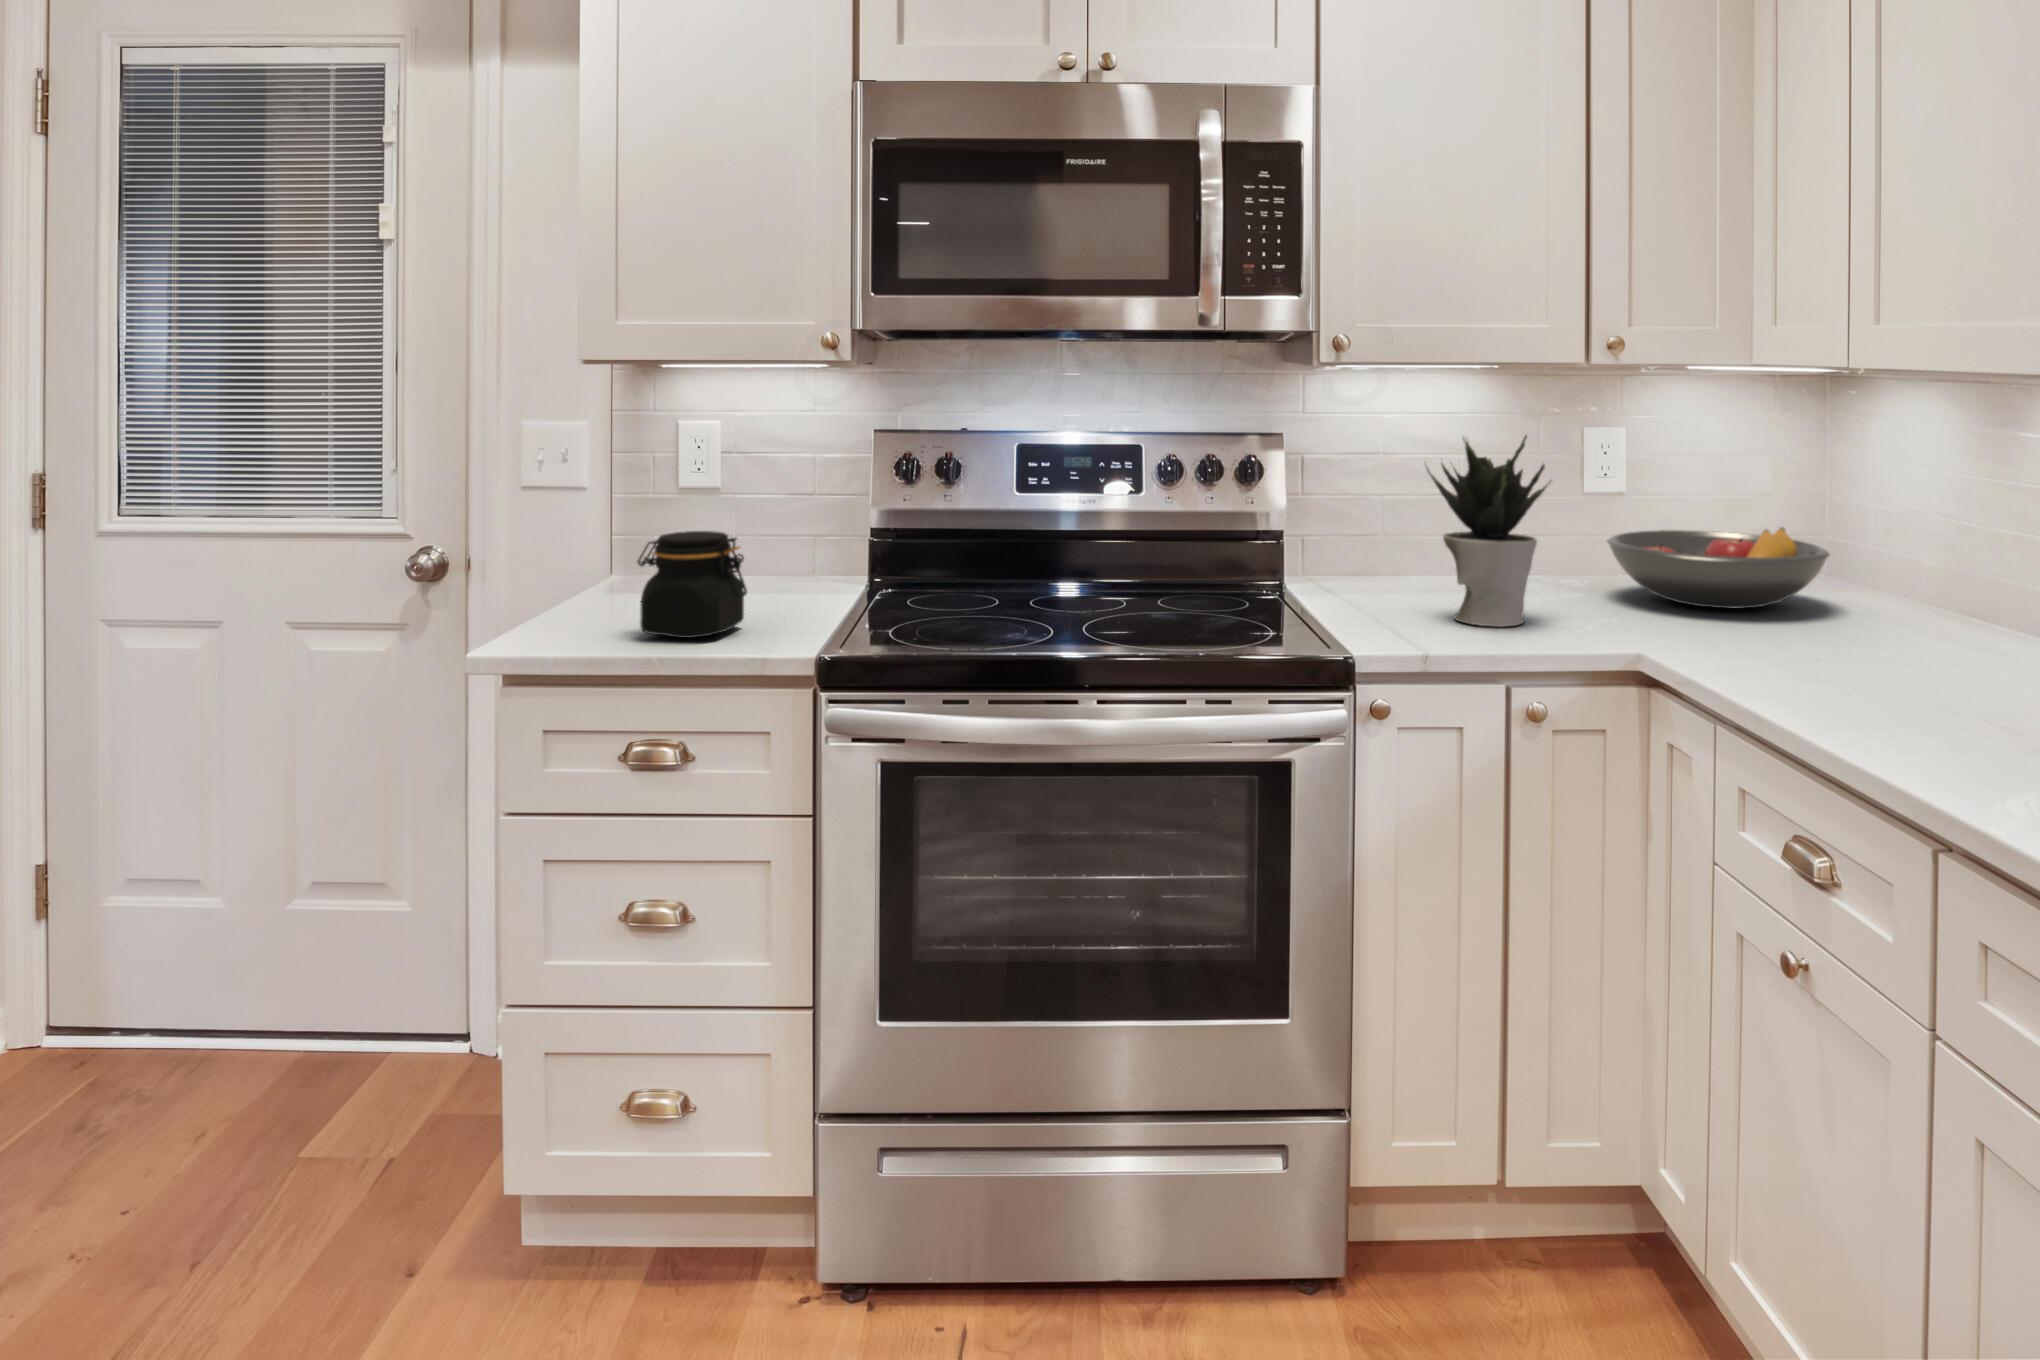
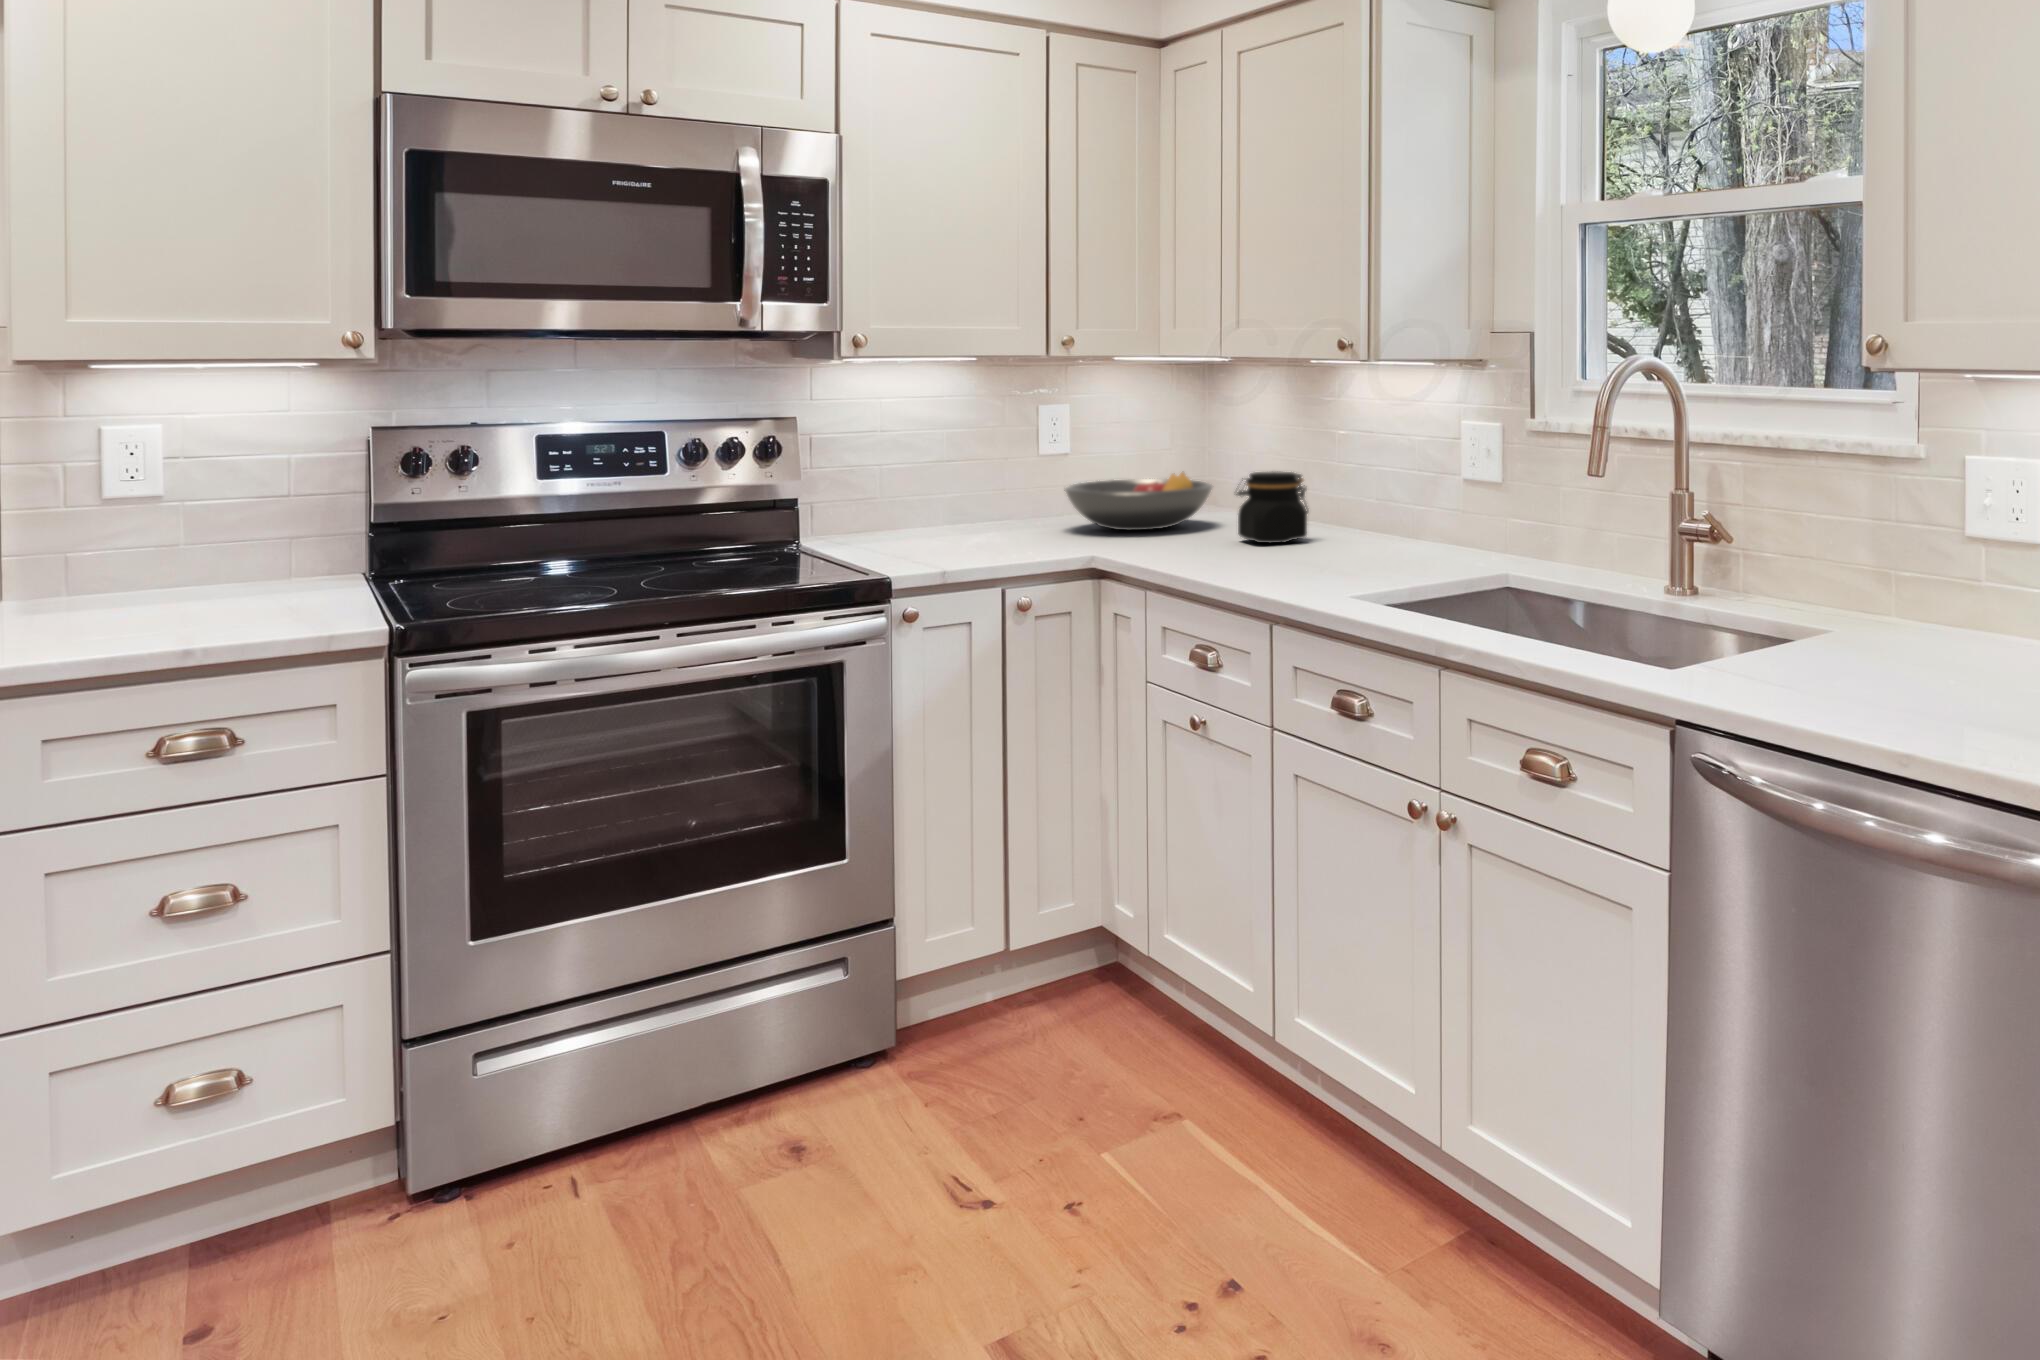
potted plant: present [1426,436,1550,627] -> none [931,409,1028,554]
jar: present [638,531,747,638] -> present [1236,471,1308,543]

